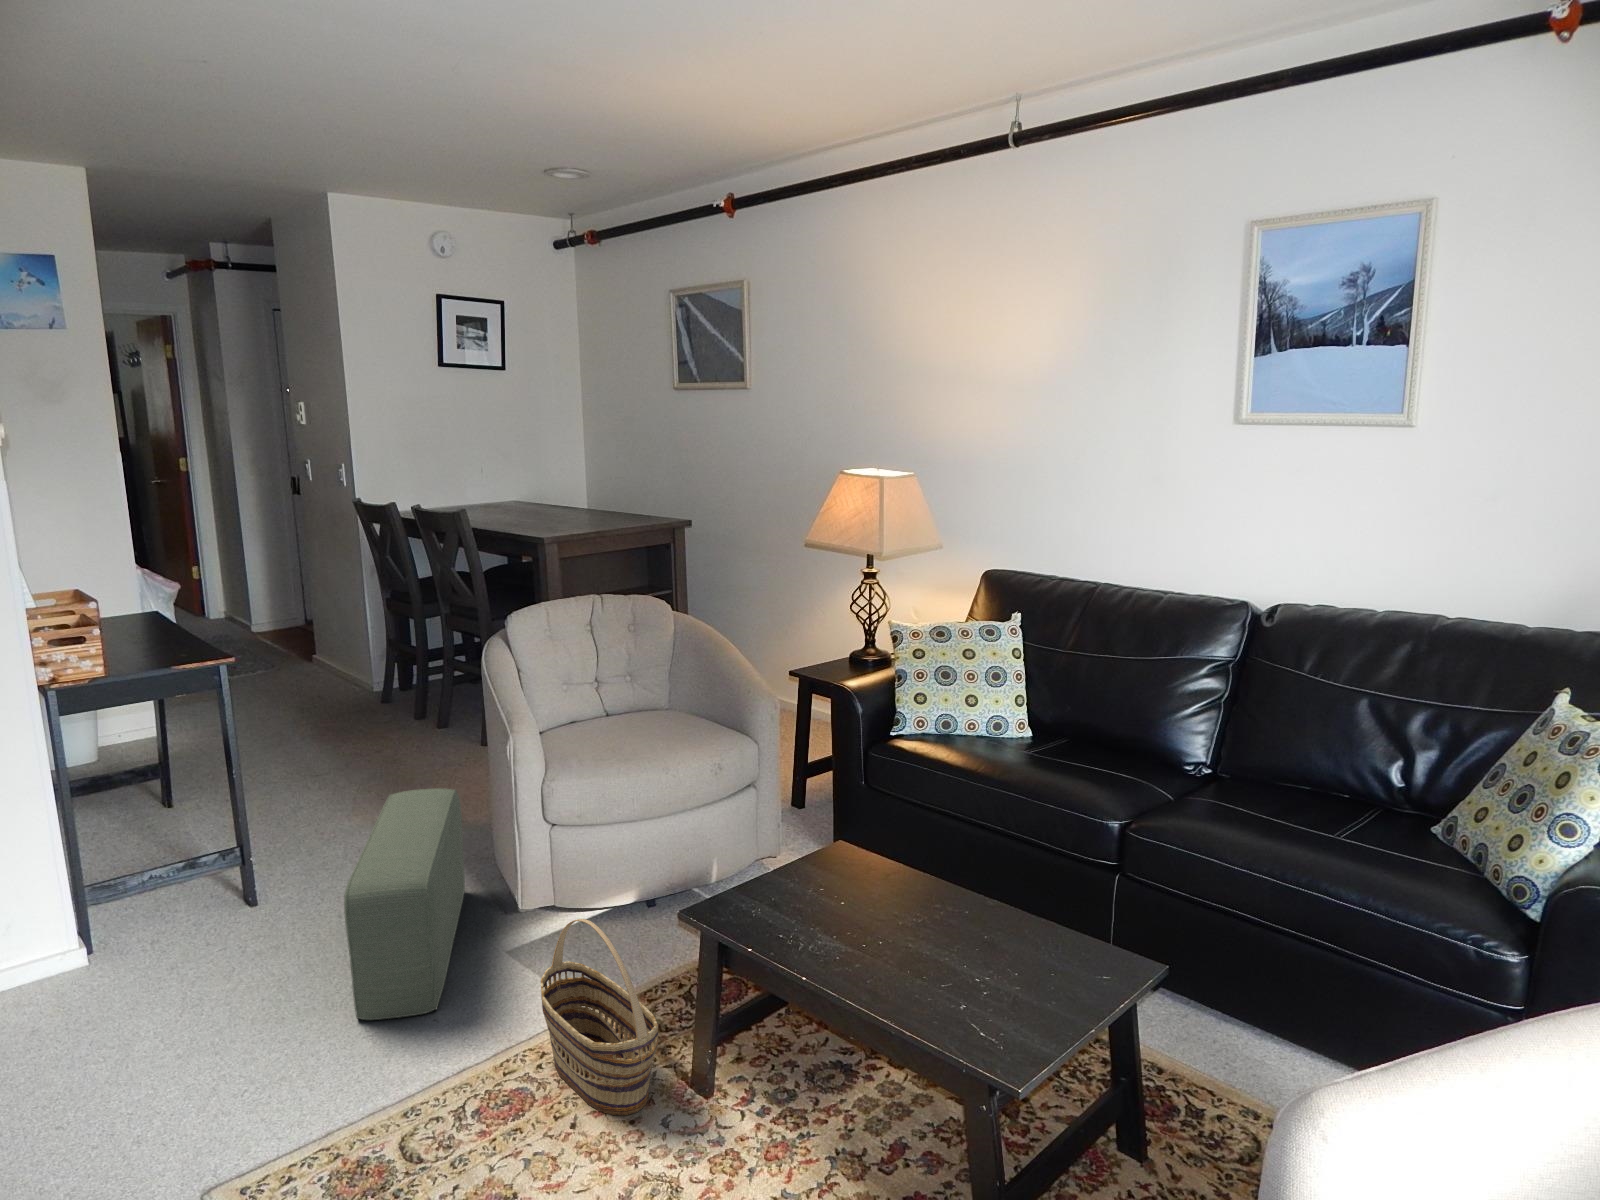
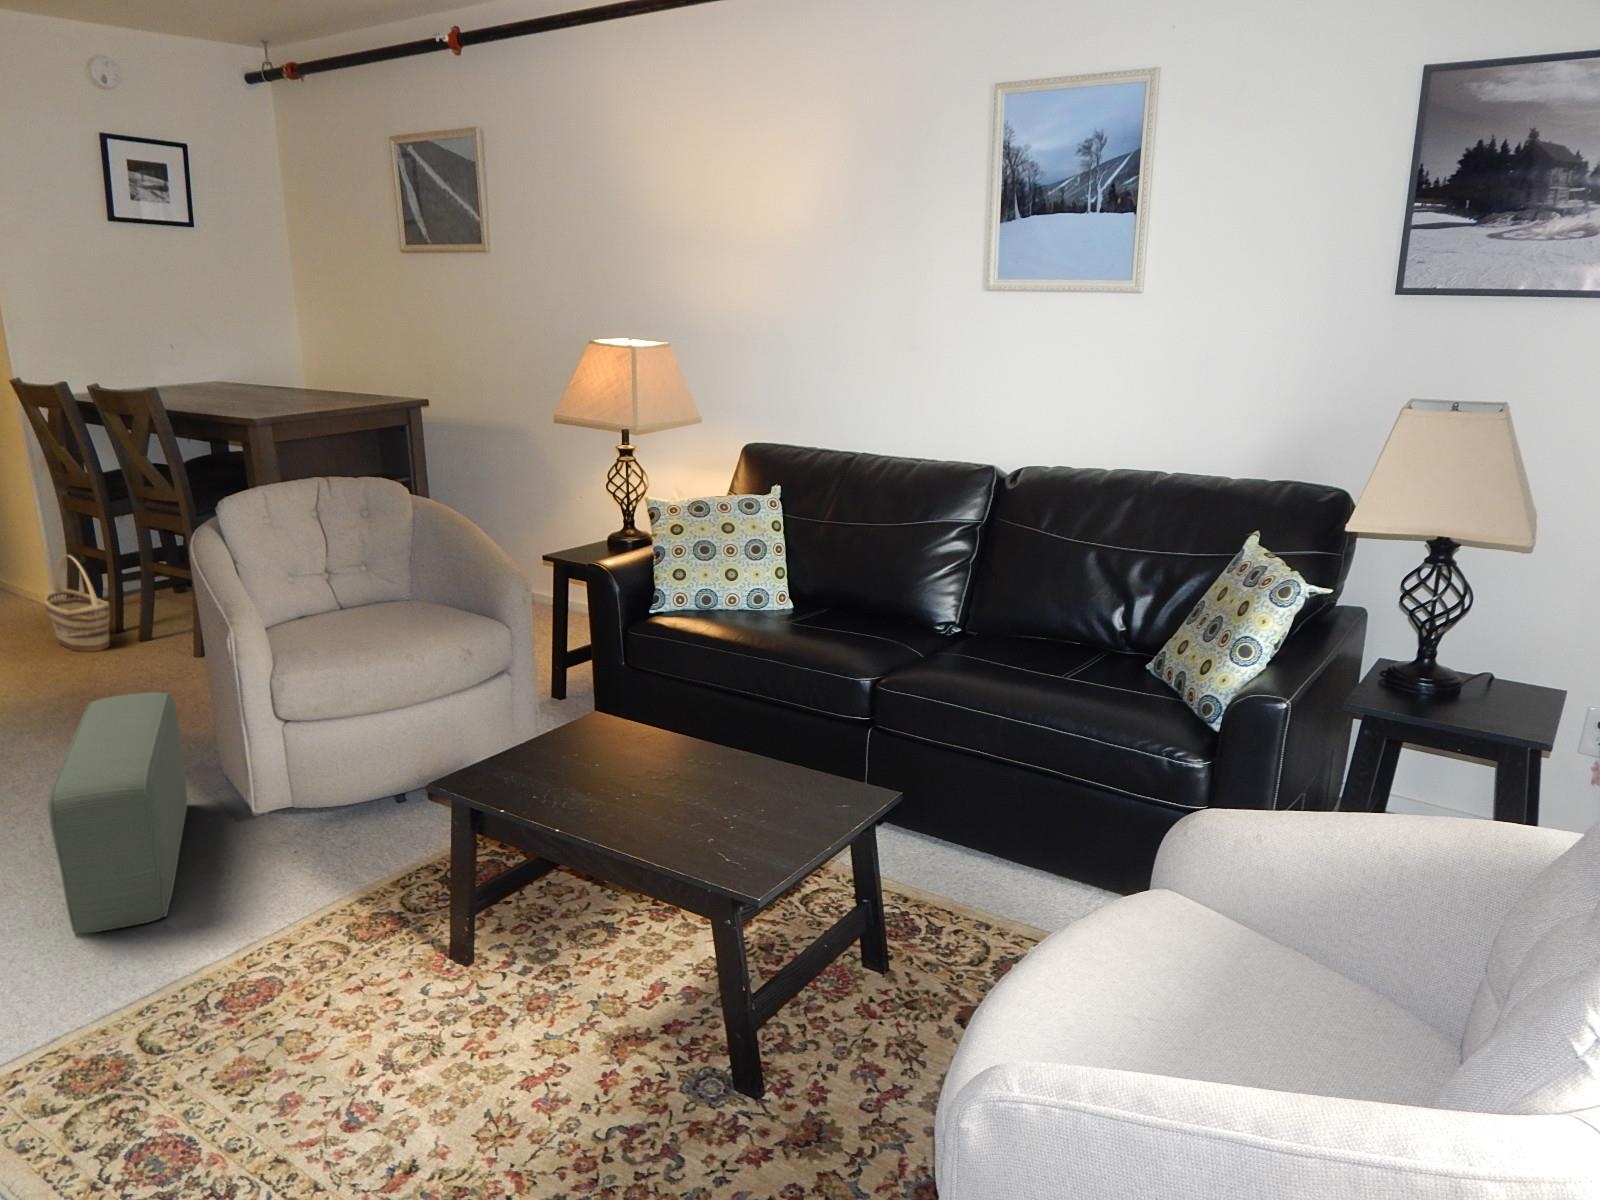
basket: present [541,919,658,1115] -> present [45,555,110,652]

